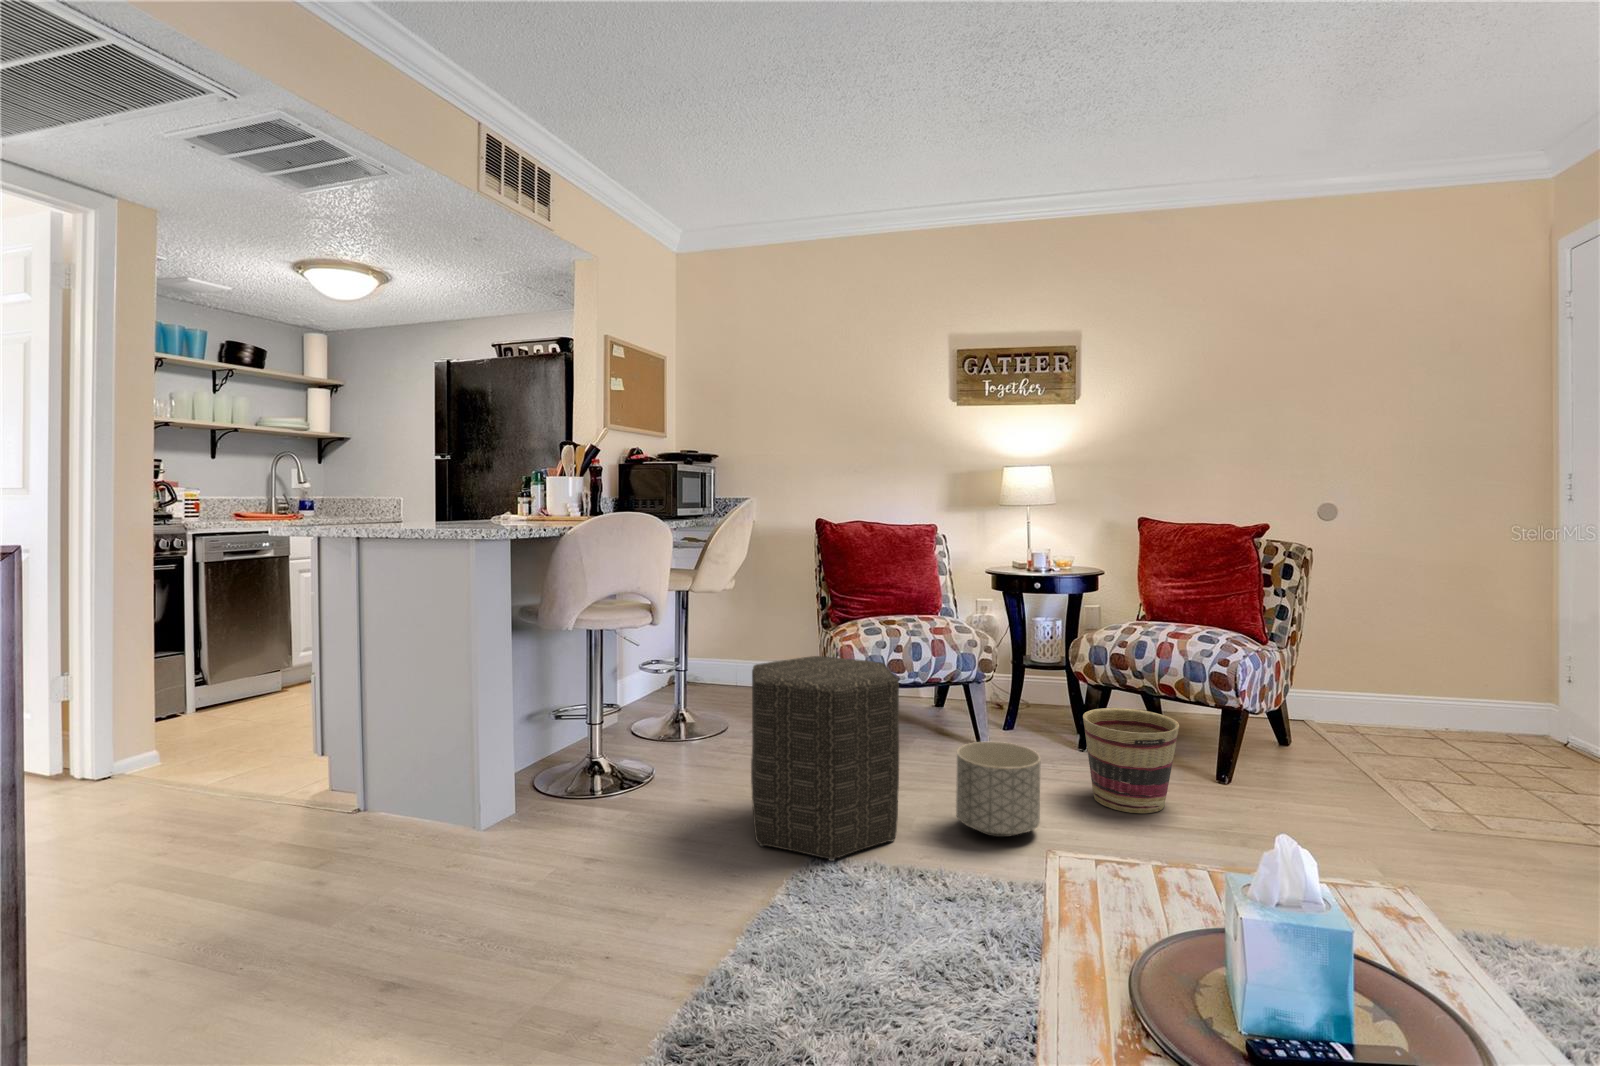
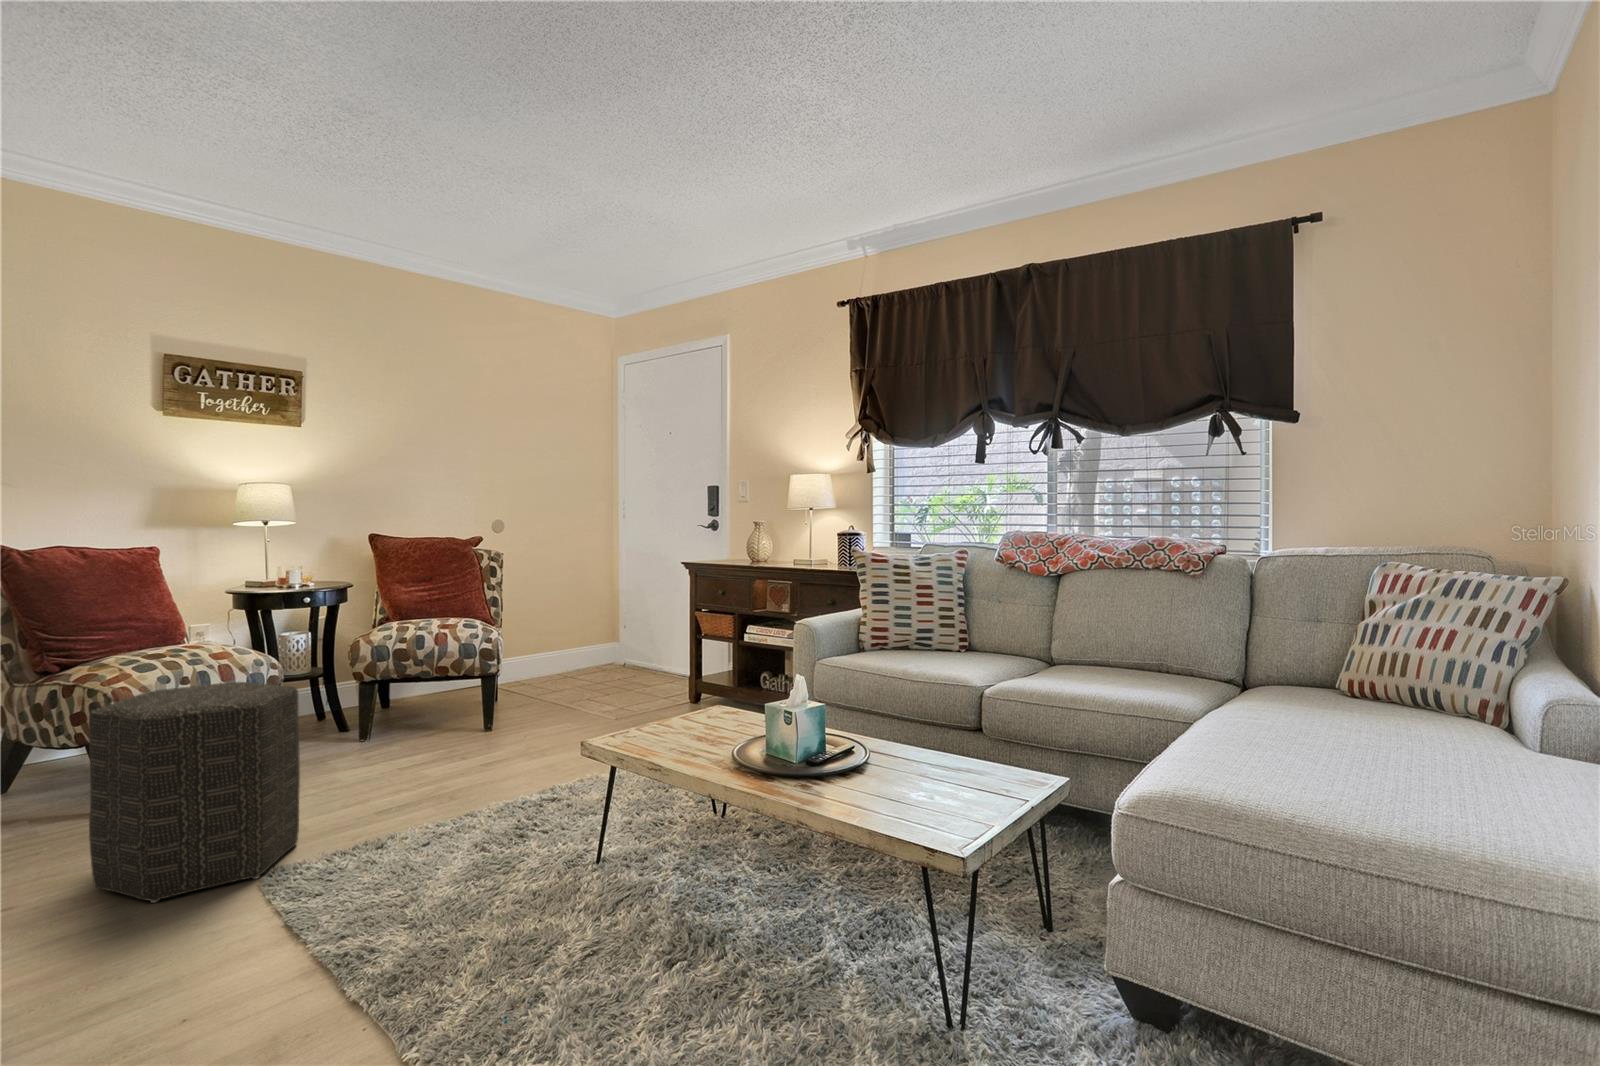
basket: present [1083,708,1179,813] -> none [406,686,484,767]
planter: present [956,742,1040,837] -> none [334,730,415,812]

